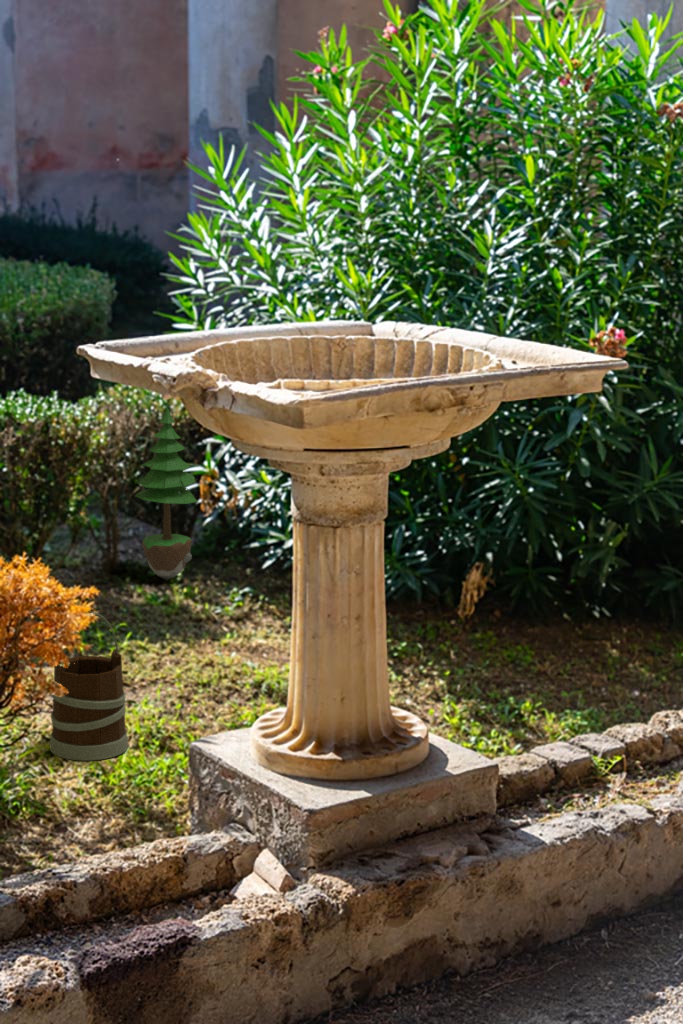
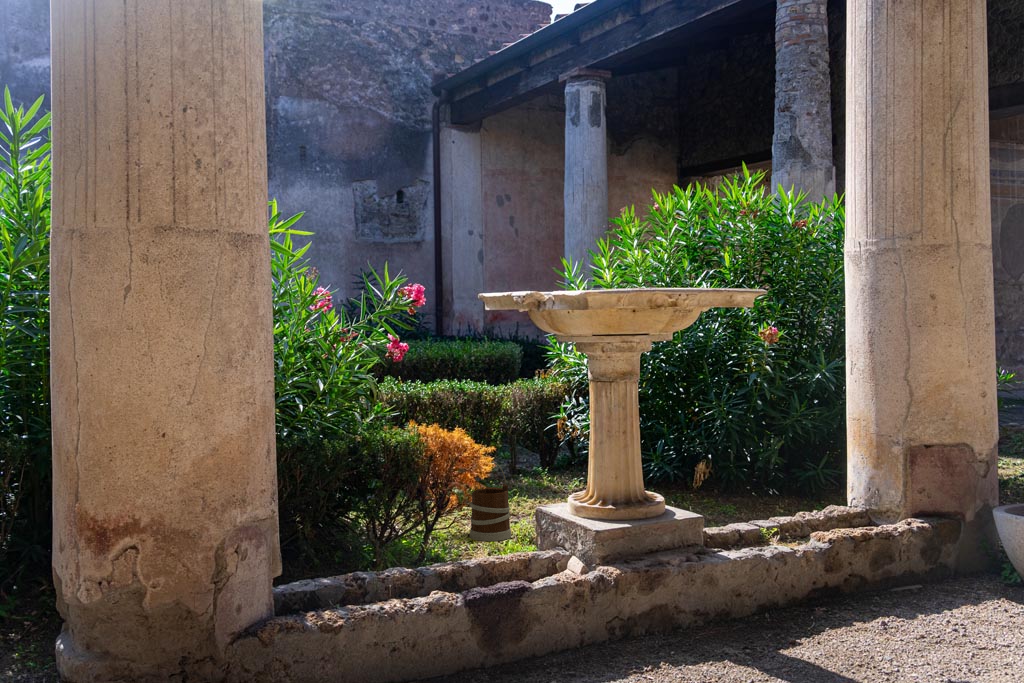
potted tree: present [135,408,197,580] -> none [524,384,557,477]

